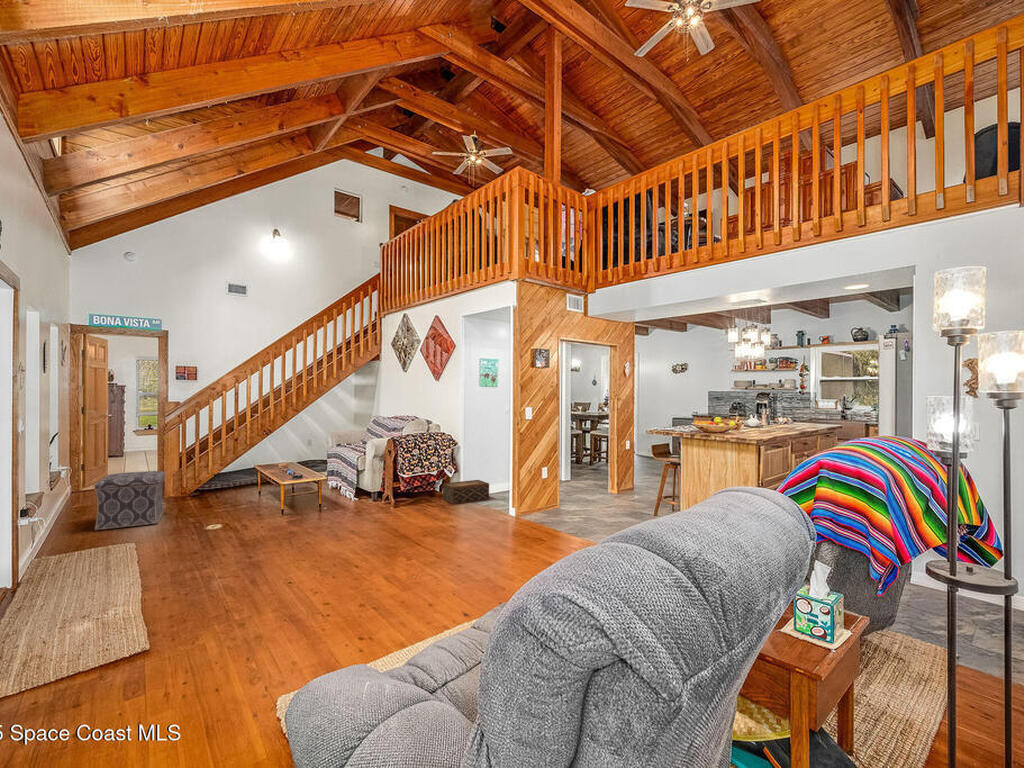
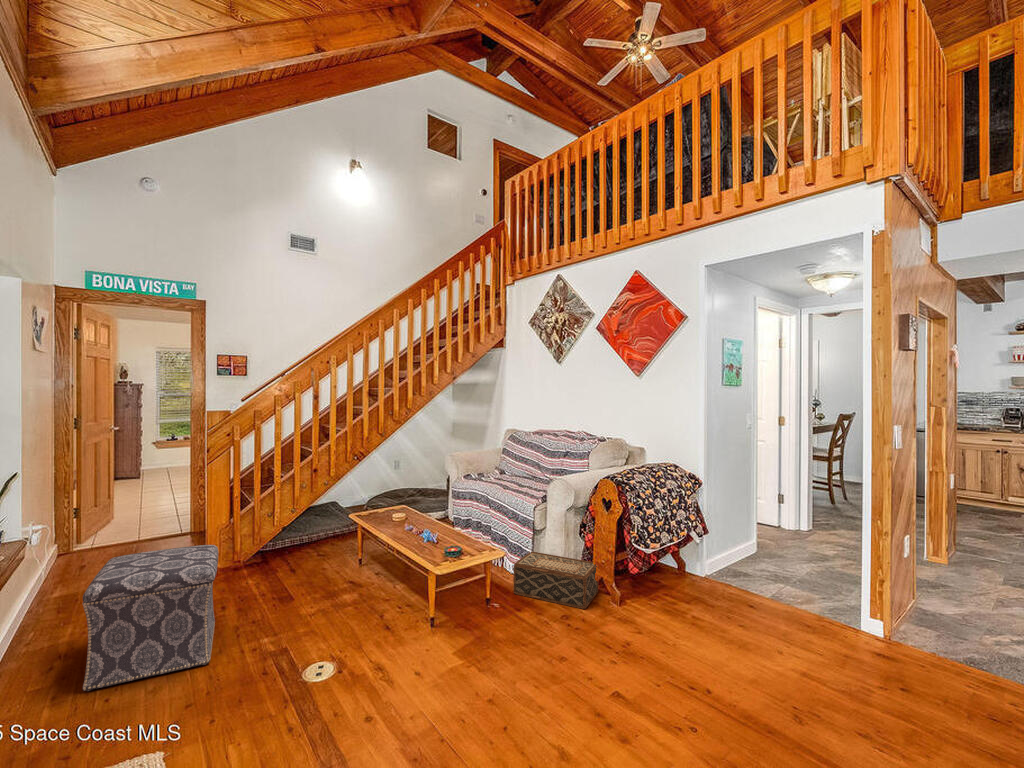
woven basket: present [443,480,489,504] -> present [513,551,598,609]

